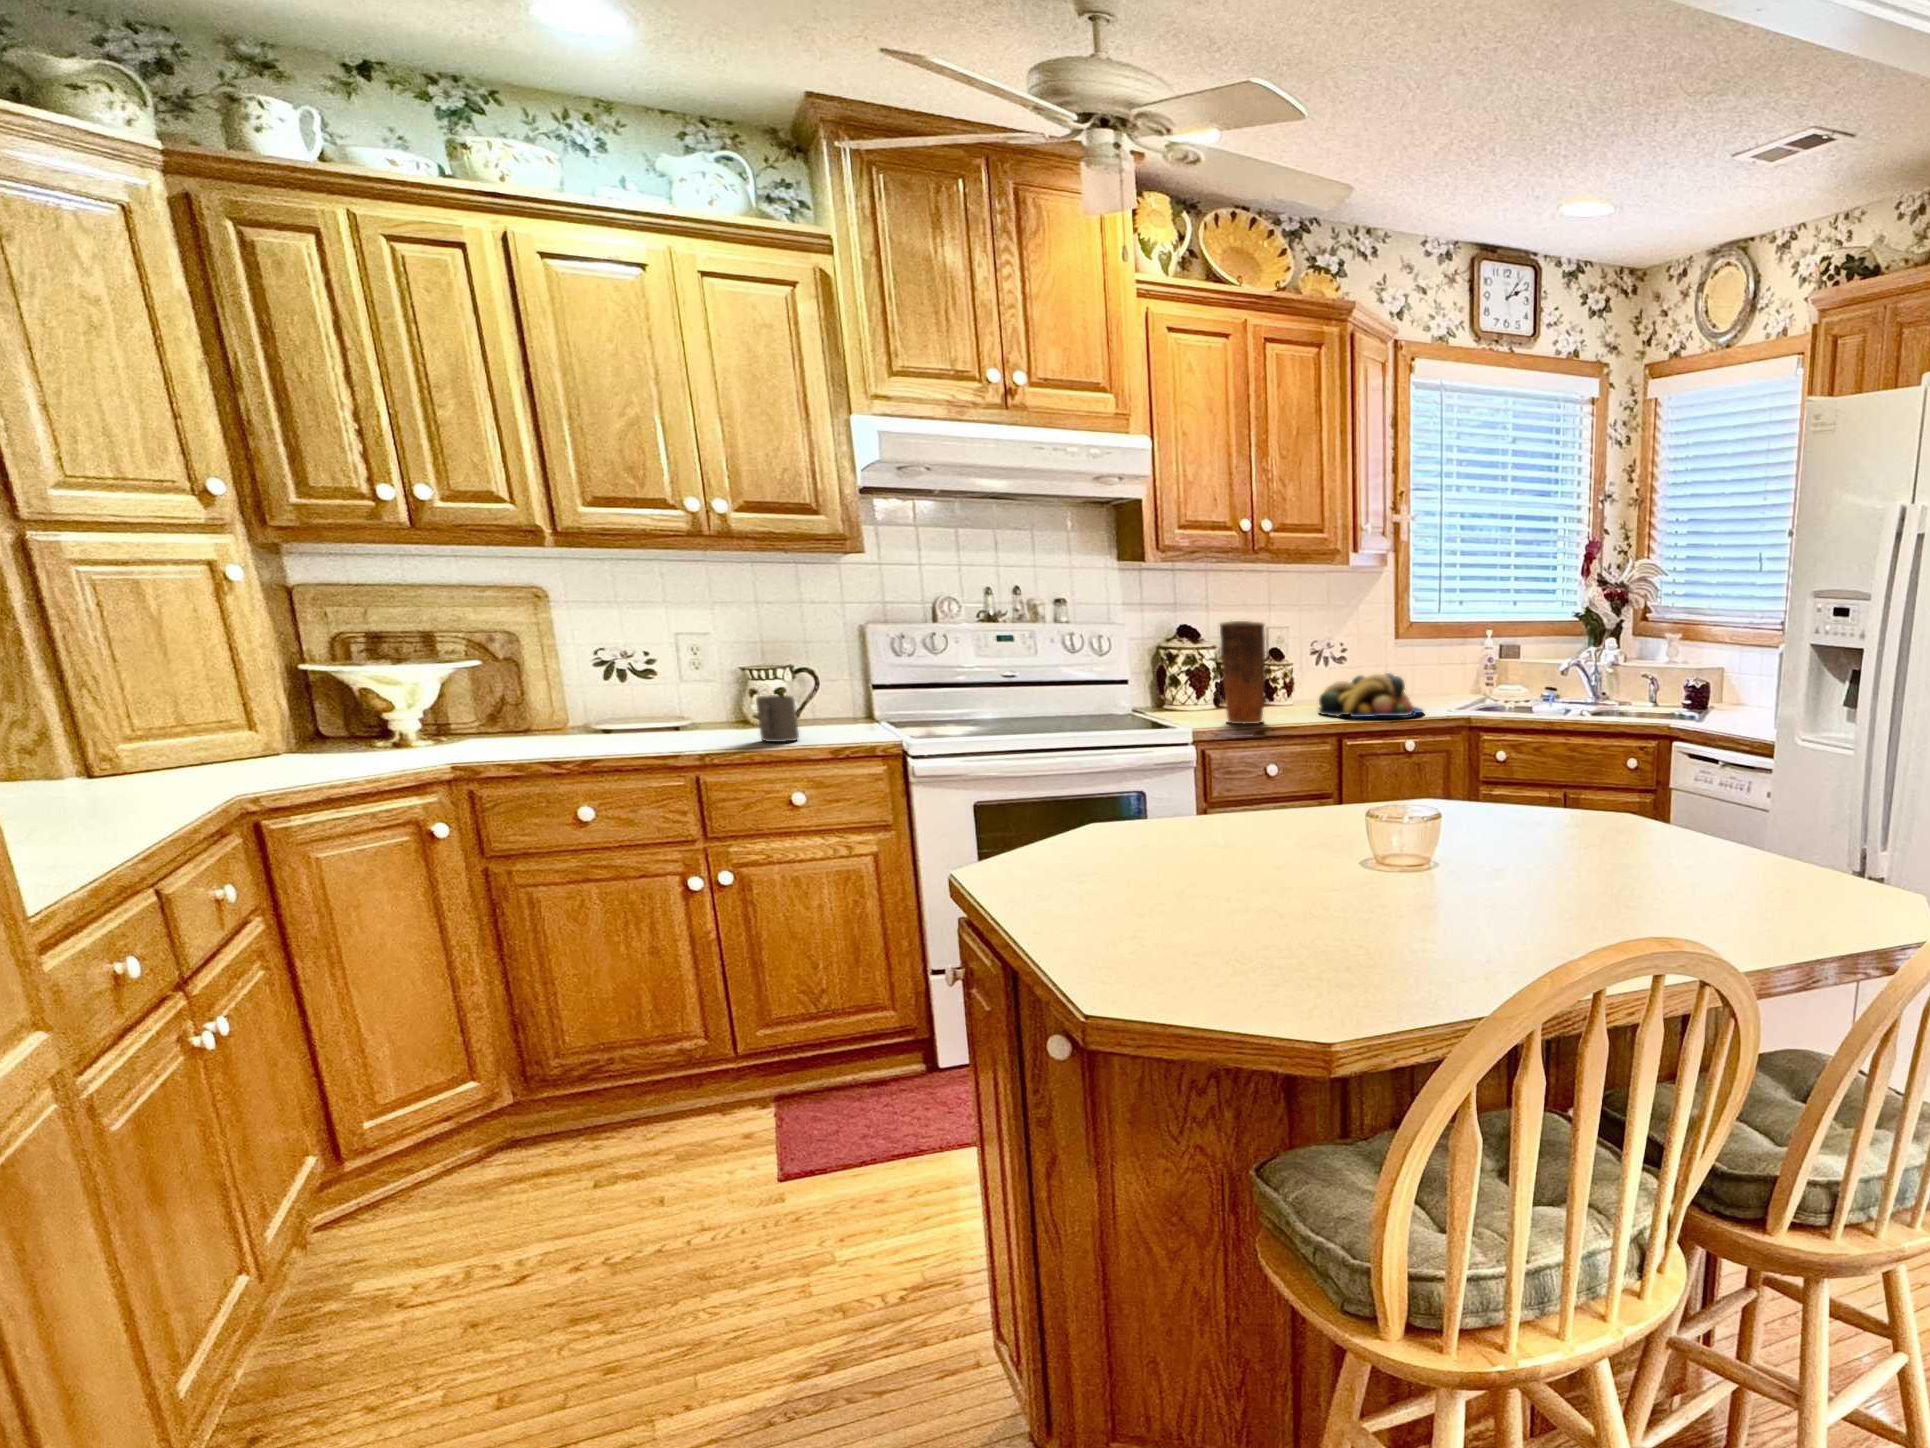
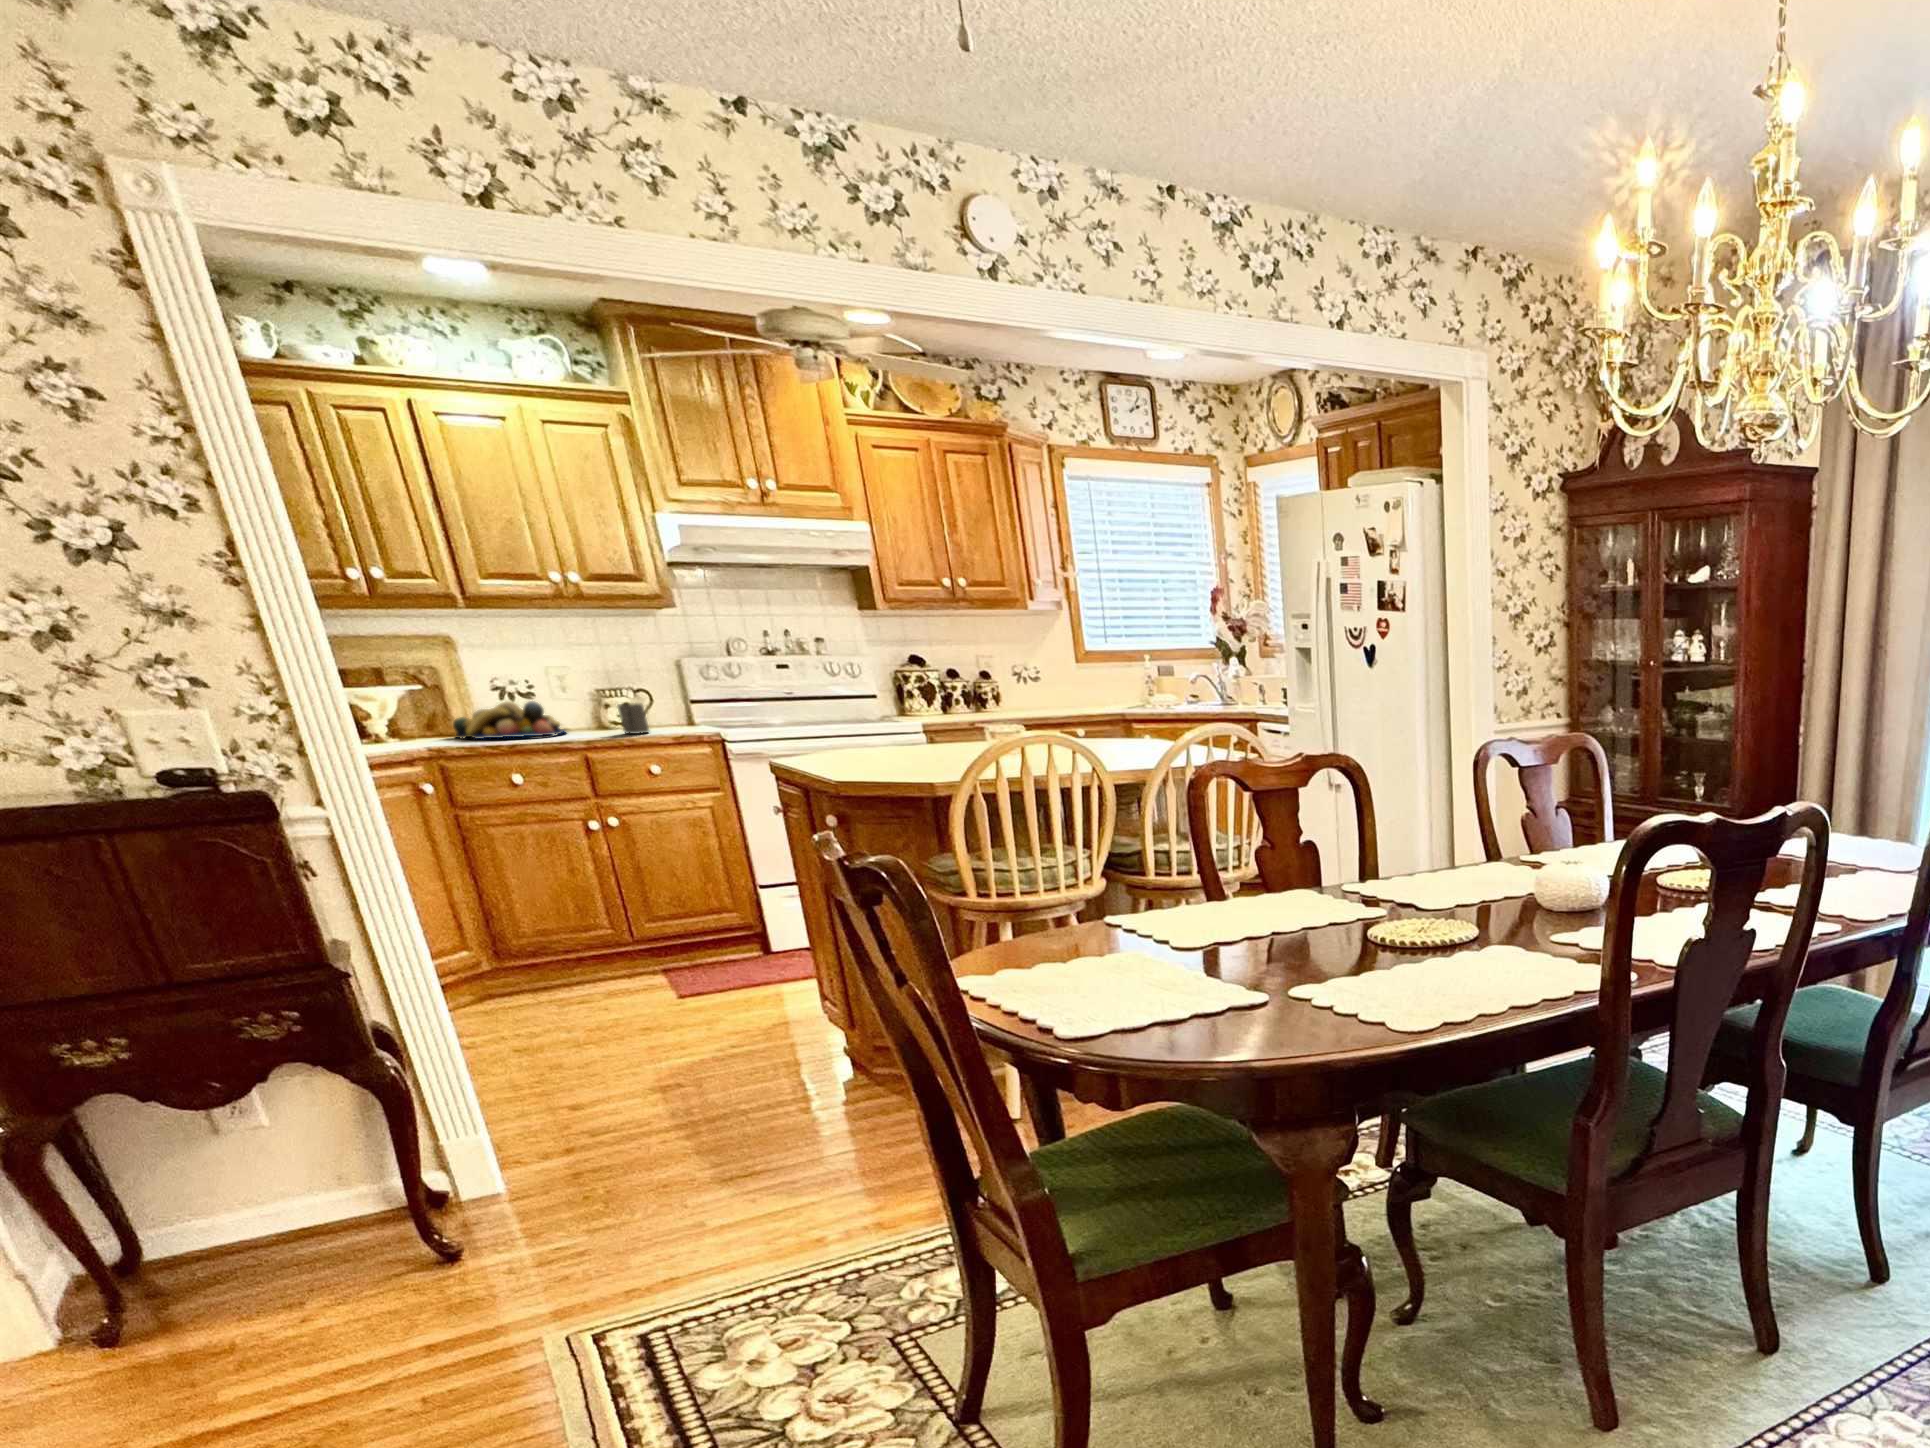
vase: present [1220,621,1265,724] -> none [932,649,974,719]
fruit bowl: present [1318,673,1423,717] -> present [453,701,565,739]

